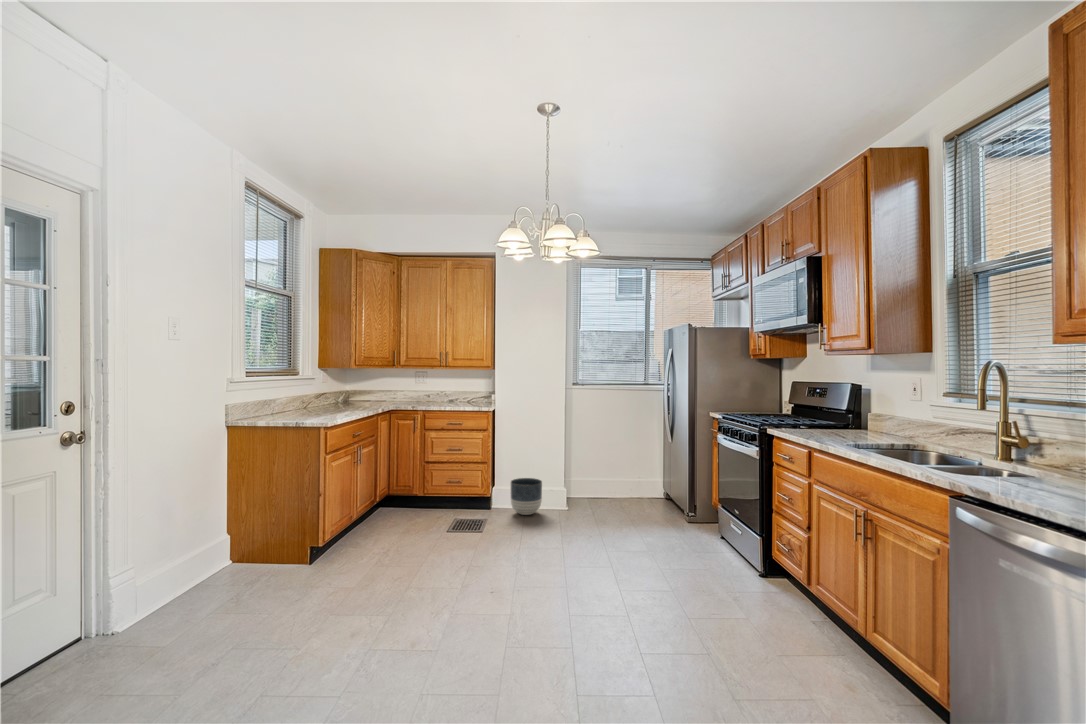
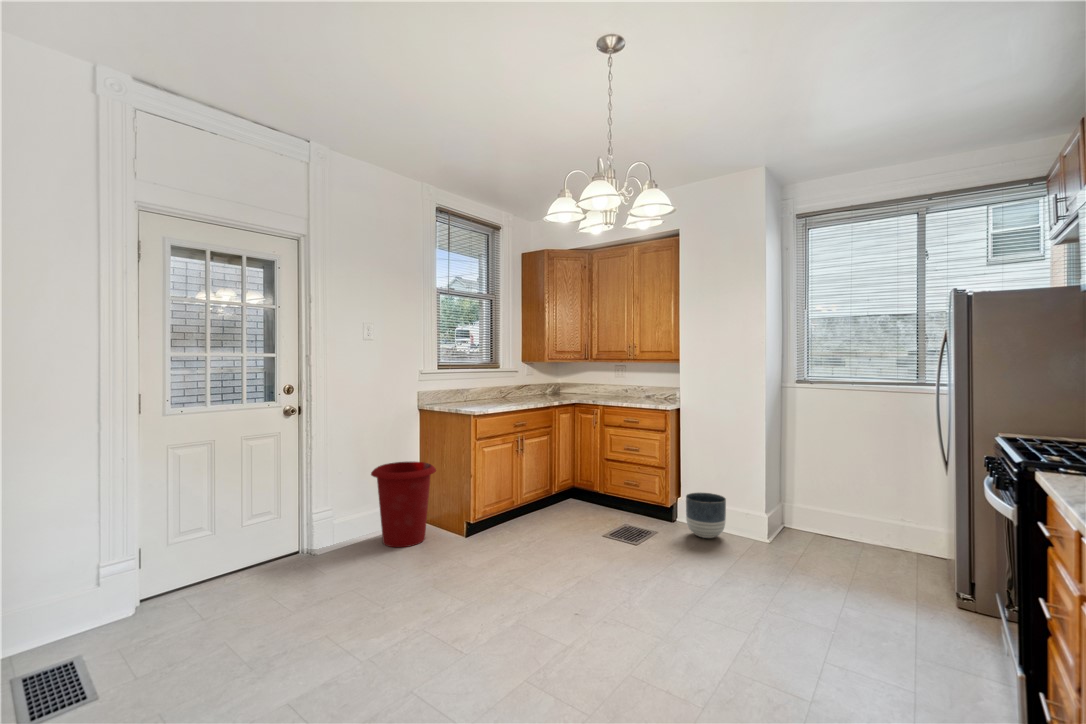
waste bin: none [190,489,283,600] -> present [371,462,436,547]

